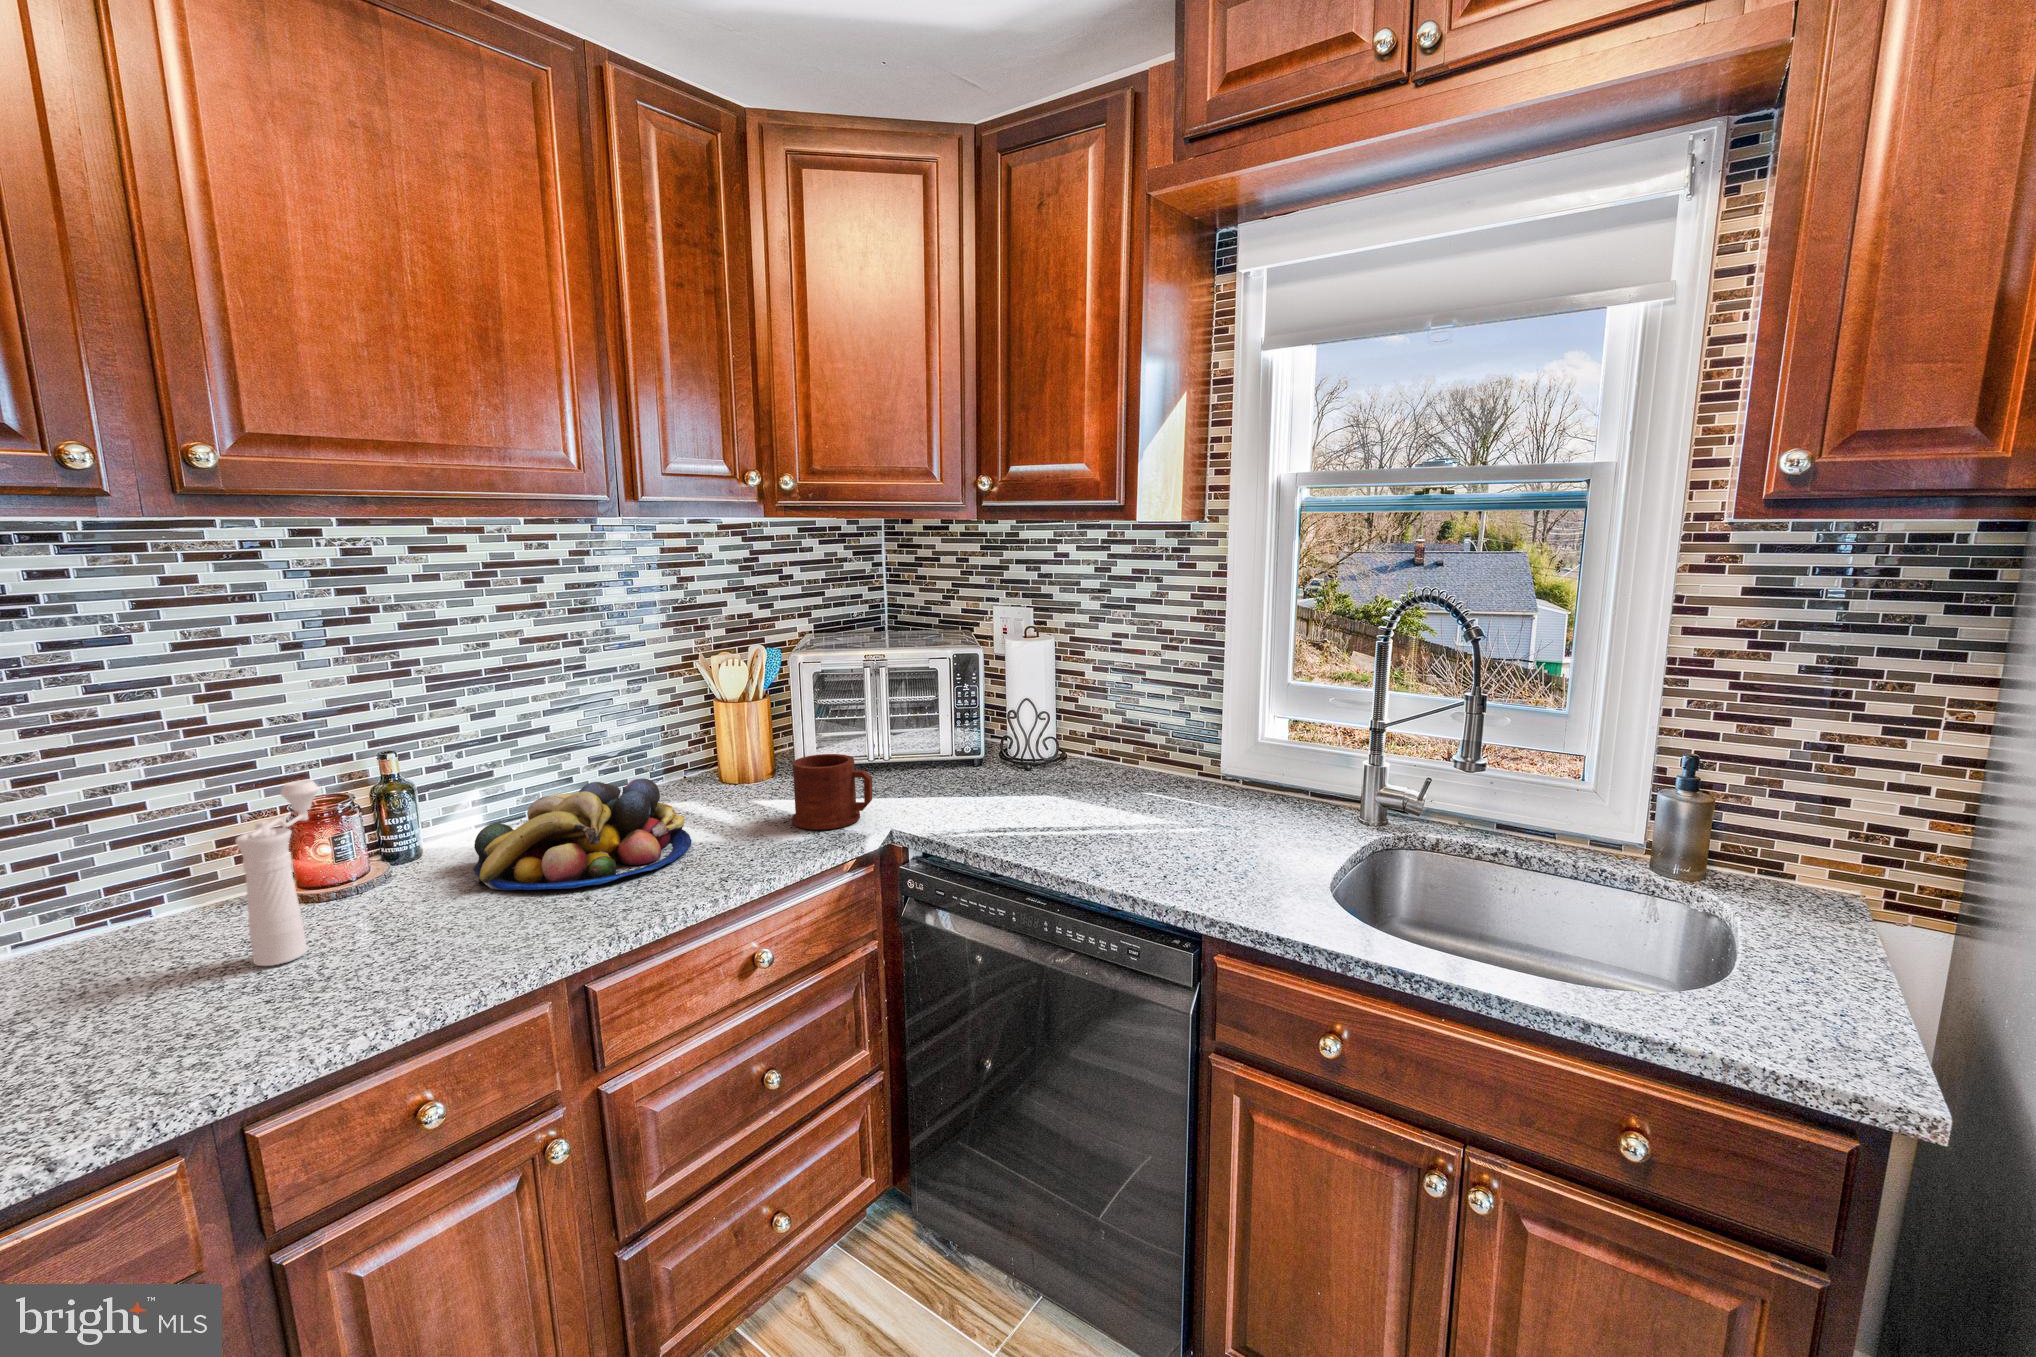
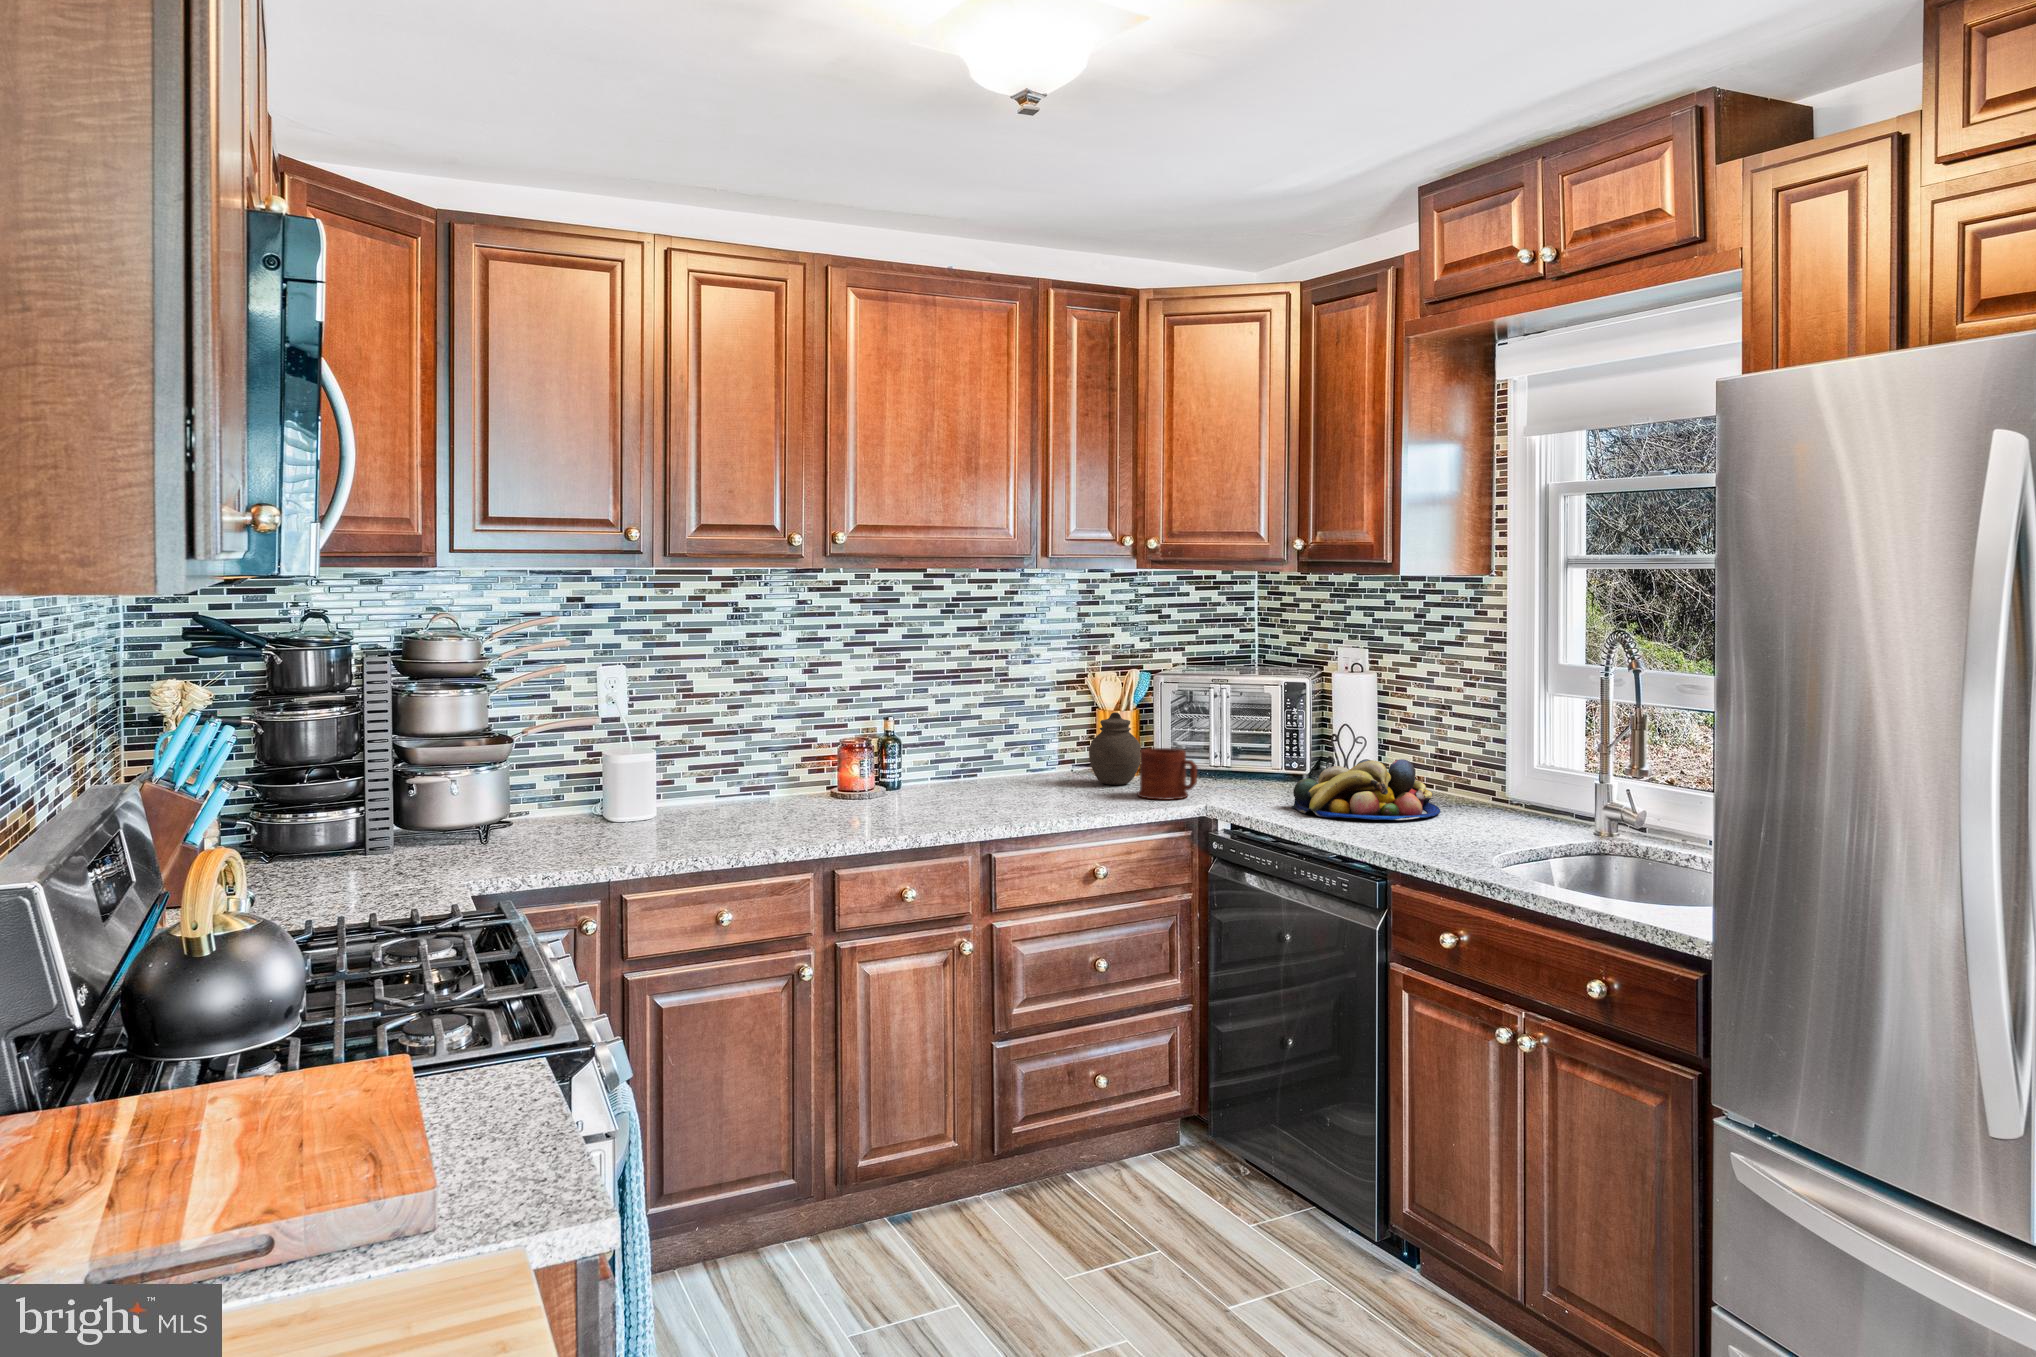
jar: none [712,709,784,803] -> present [1089,712,1141,785]
fruit bowl: present [474,779,691,890] -> present [1292,759,1440,820]
pepper mill: present [235,780,319,966] -> none [826,719,861,814]

